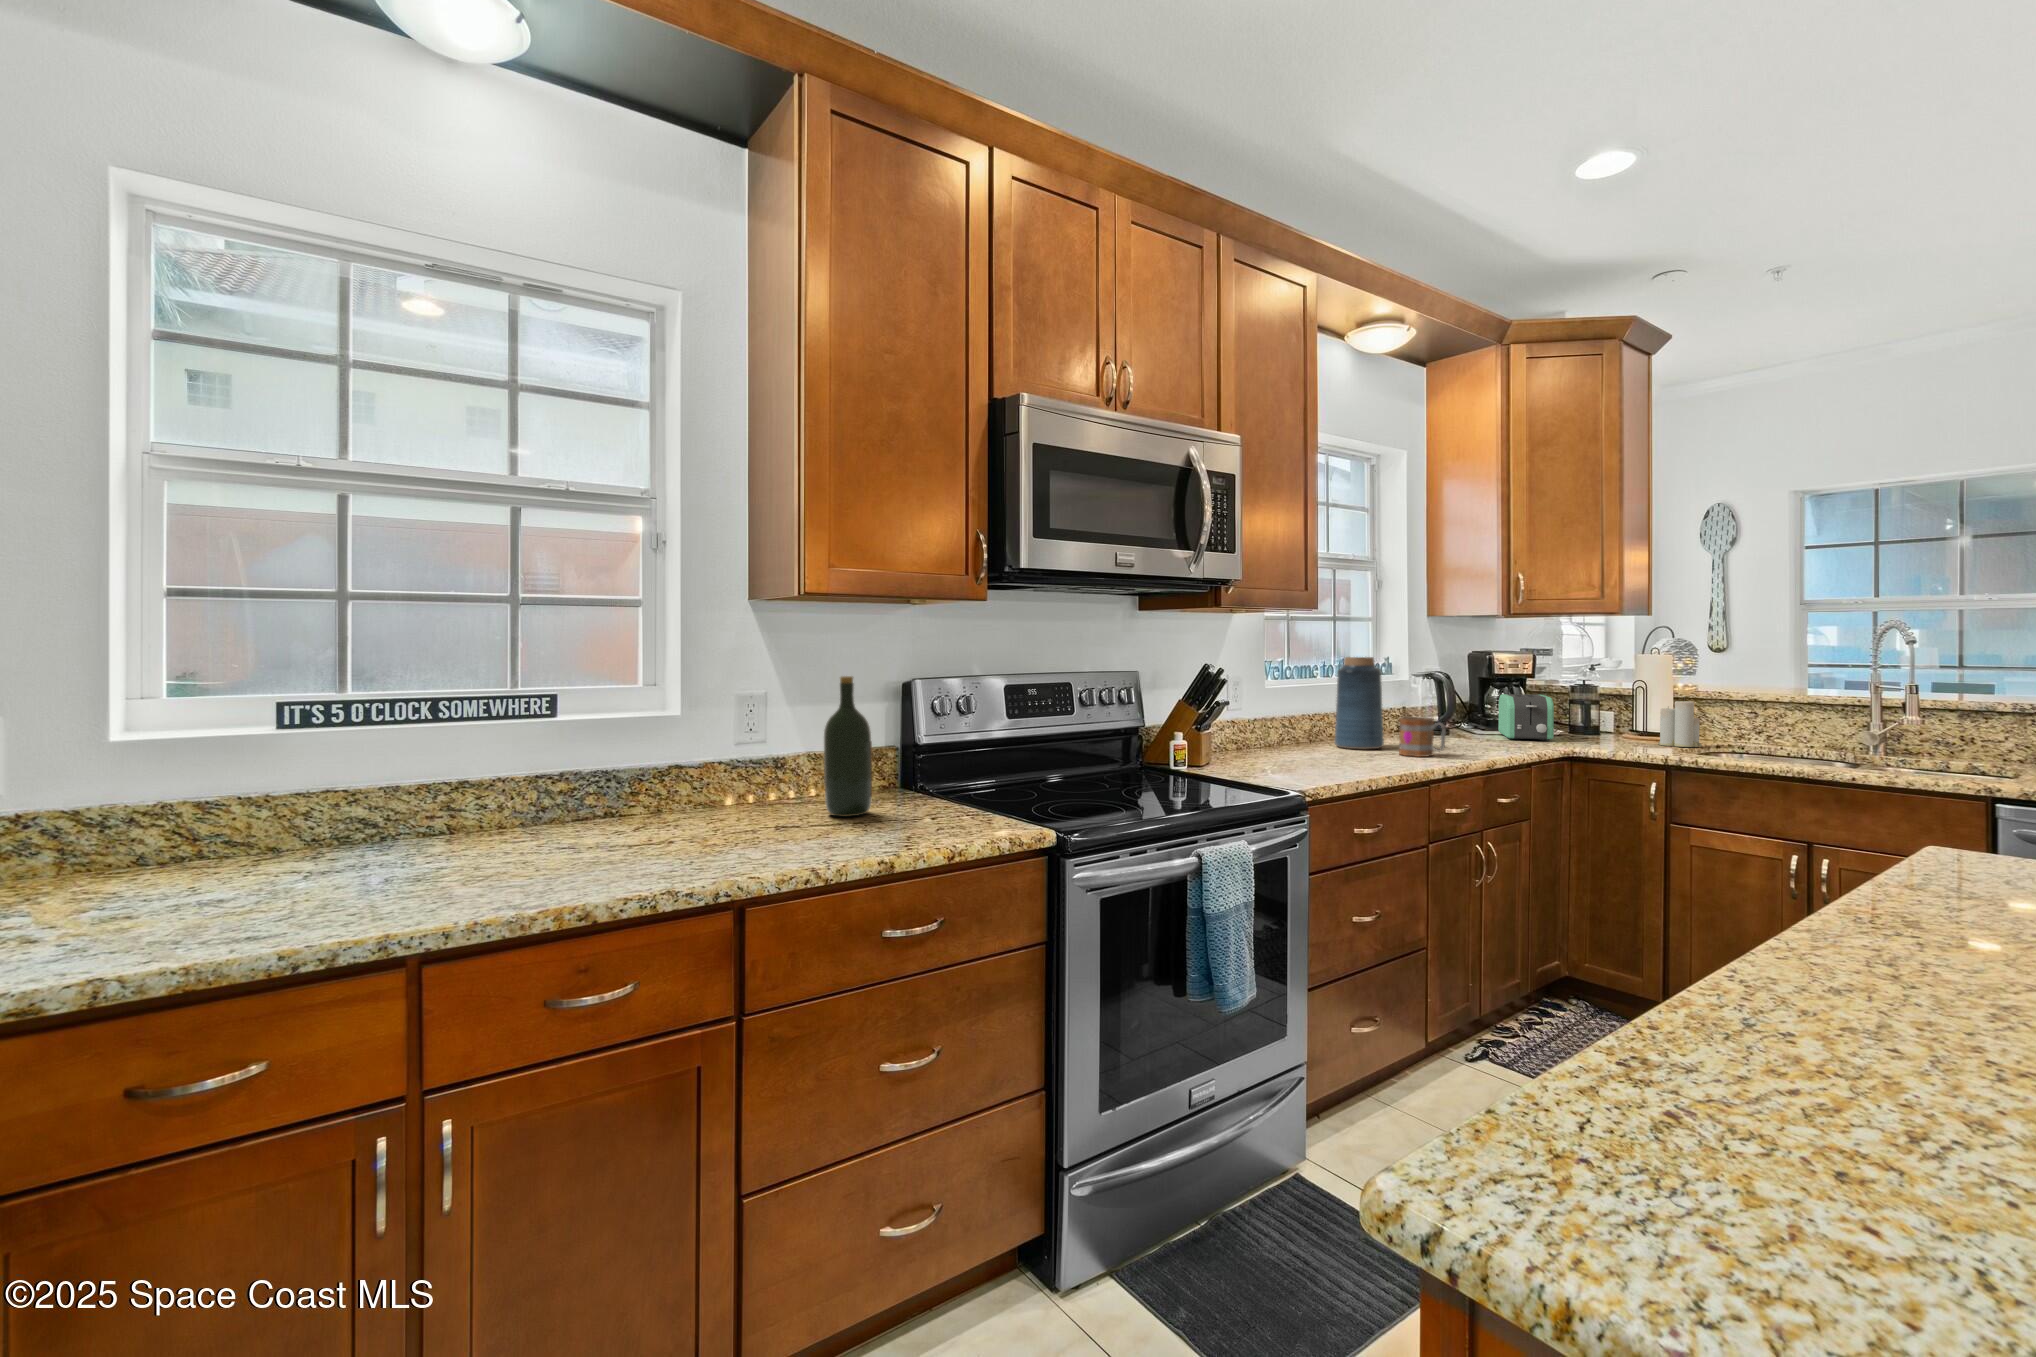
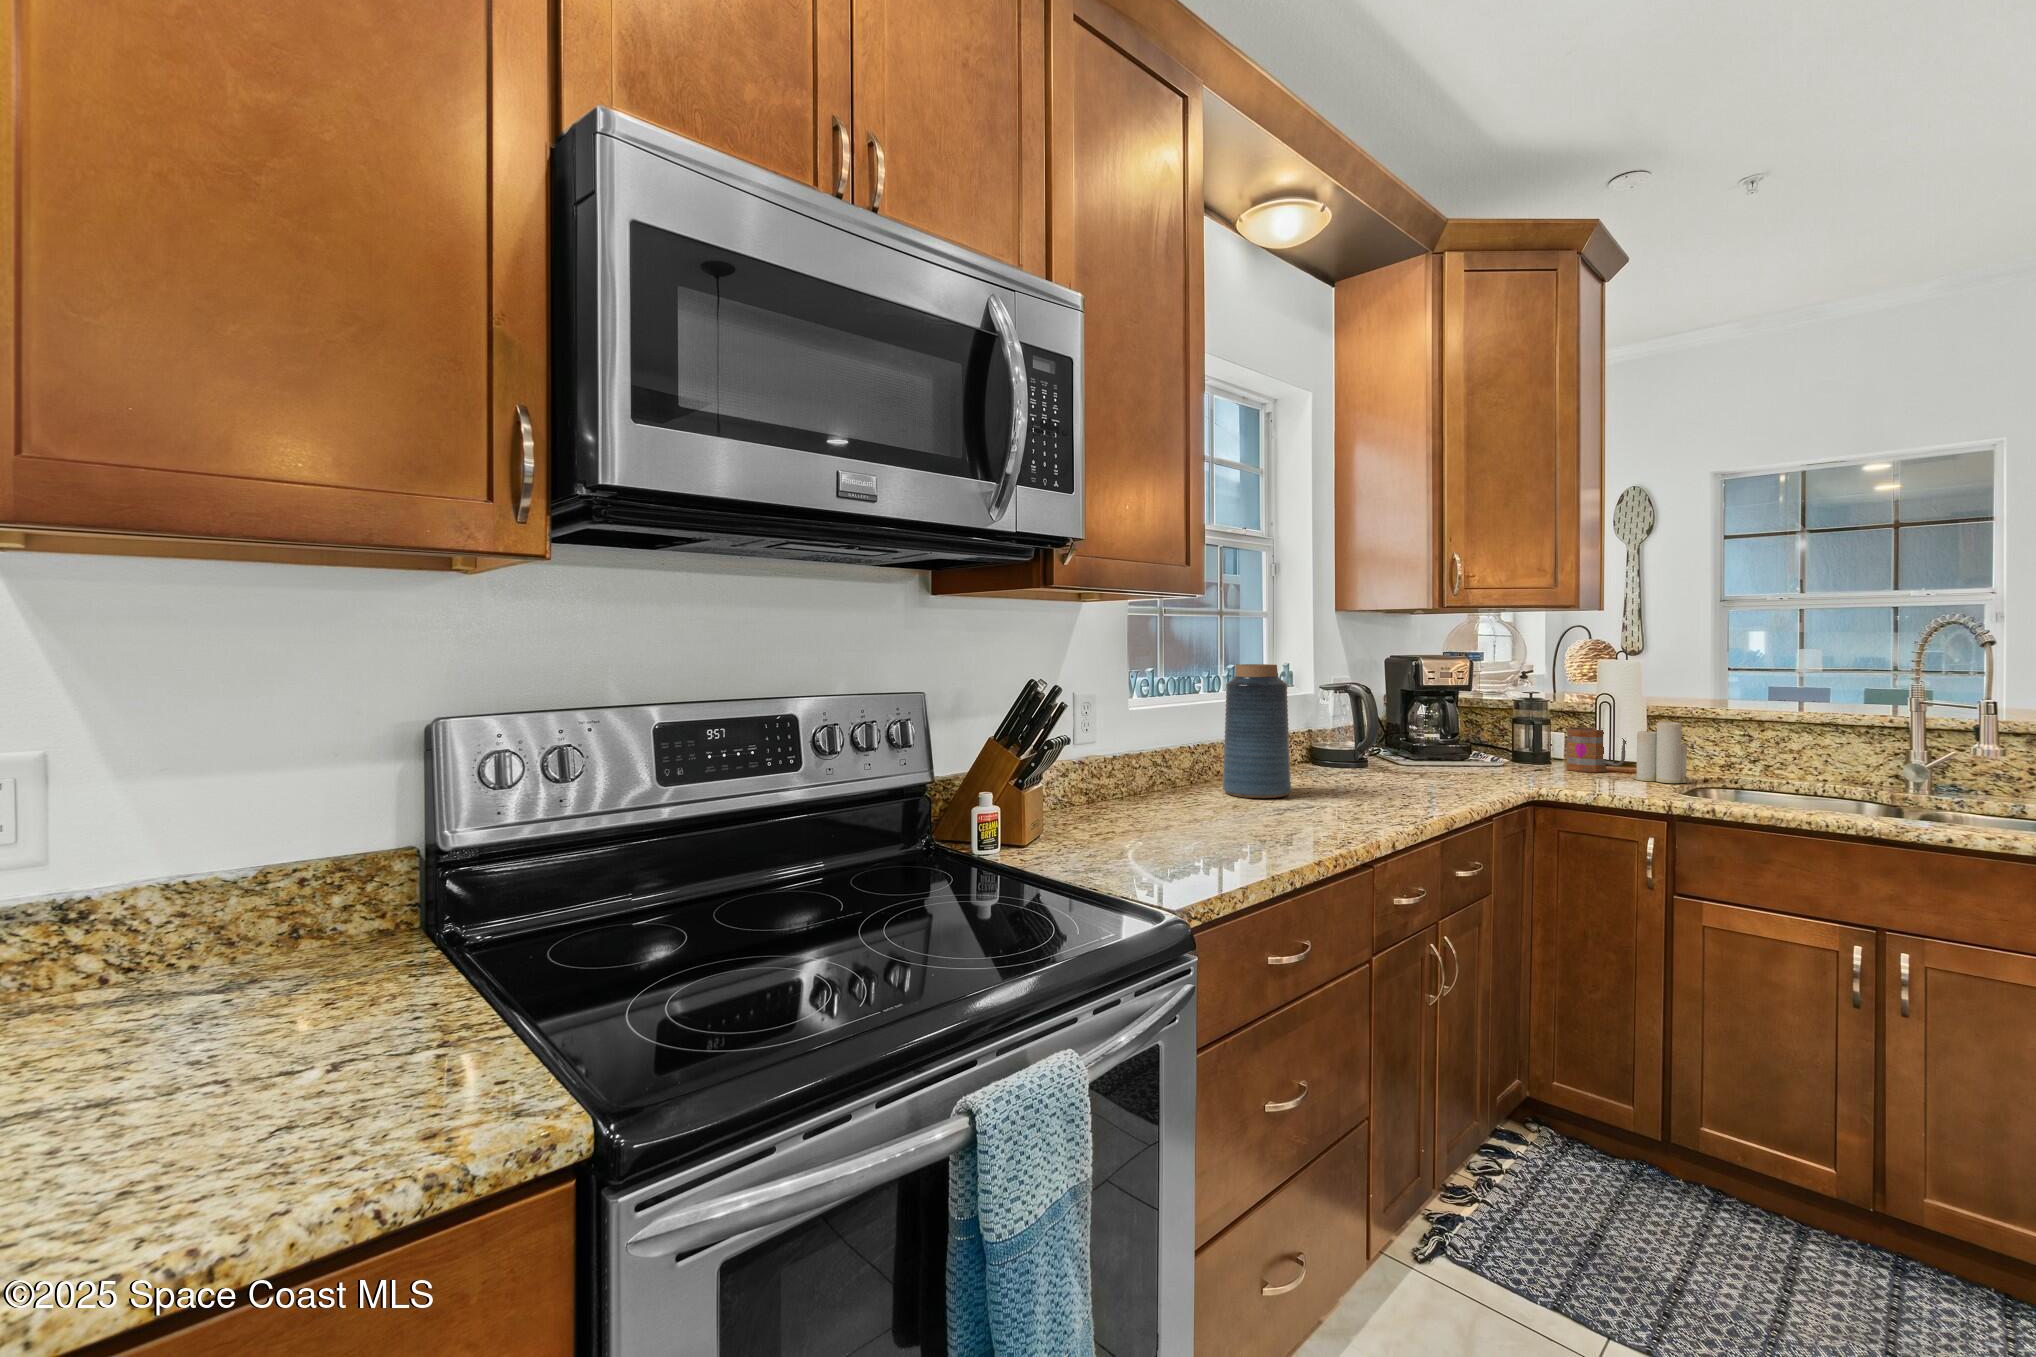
wine bottle: present [824,676,872,817] -> none [87,724,240,1061]
toaster: present [1498,694,1554,740] -> none [1426,712,1503,775]
mug: present [1399,717,1446,757] -> present [1566,727,1626,772]

